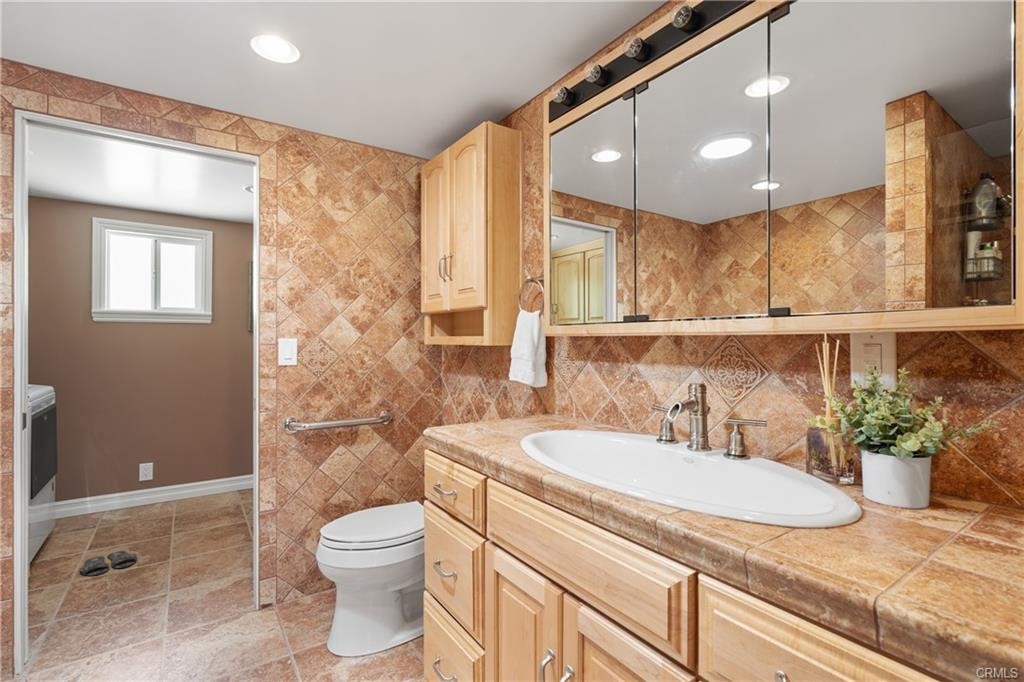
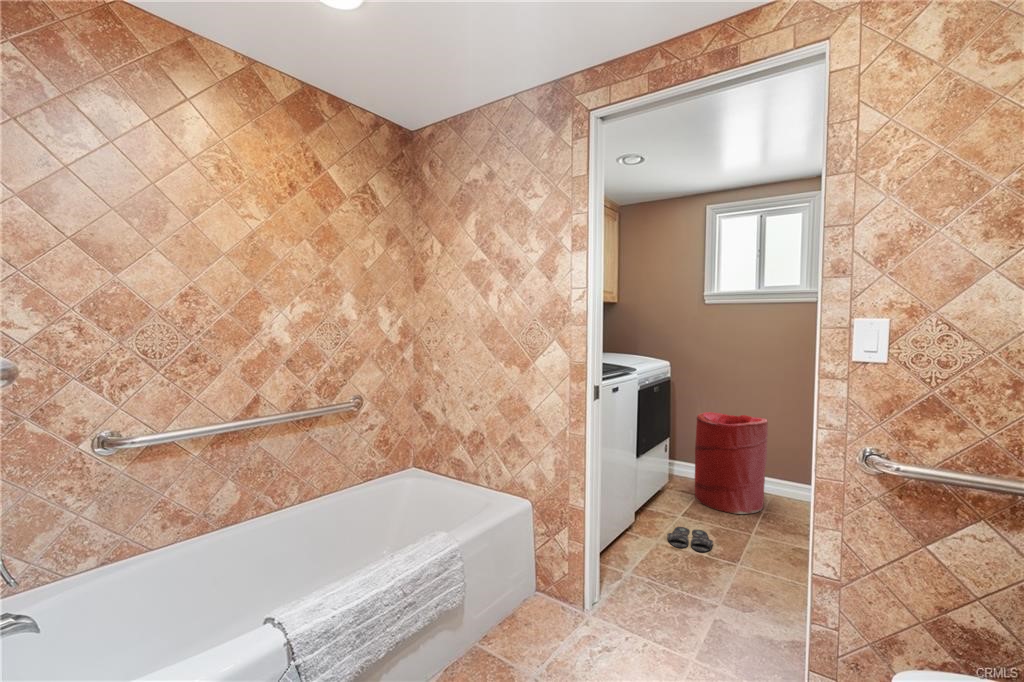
laundry hamper: none [92,430,175,532] -> present [695,412,768,514]

